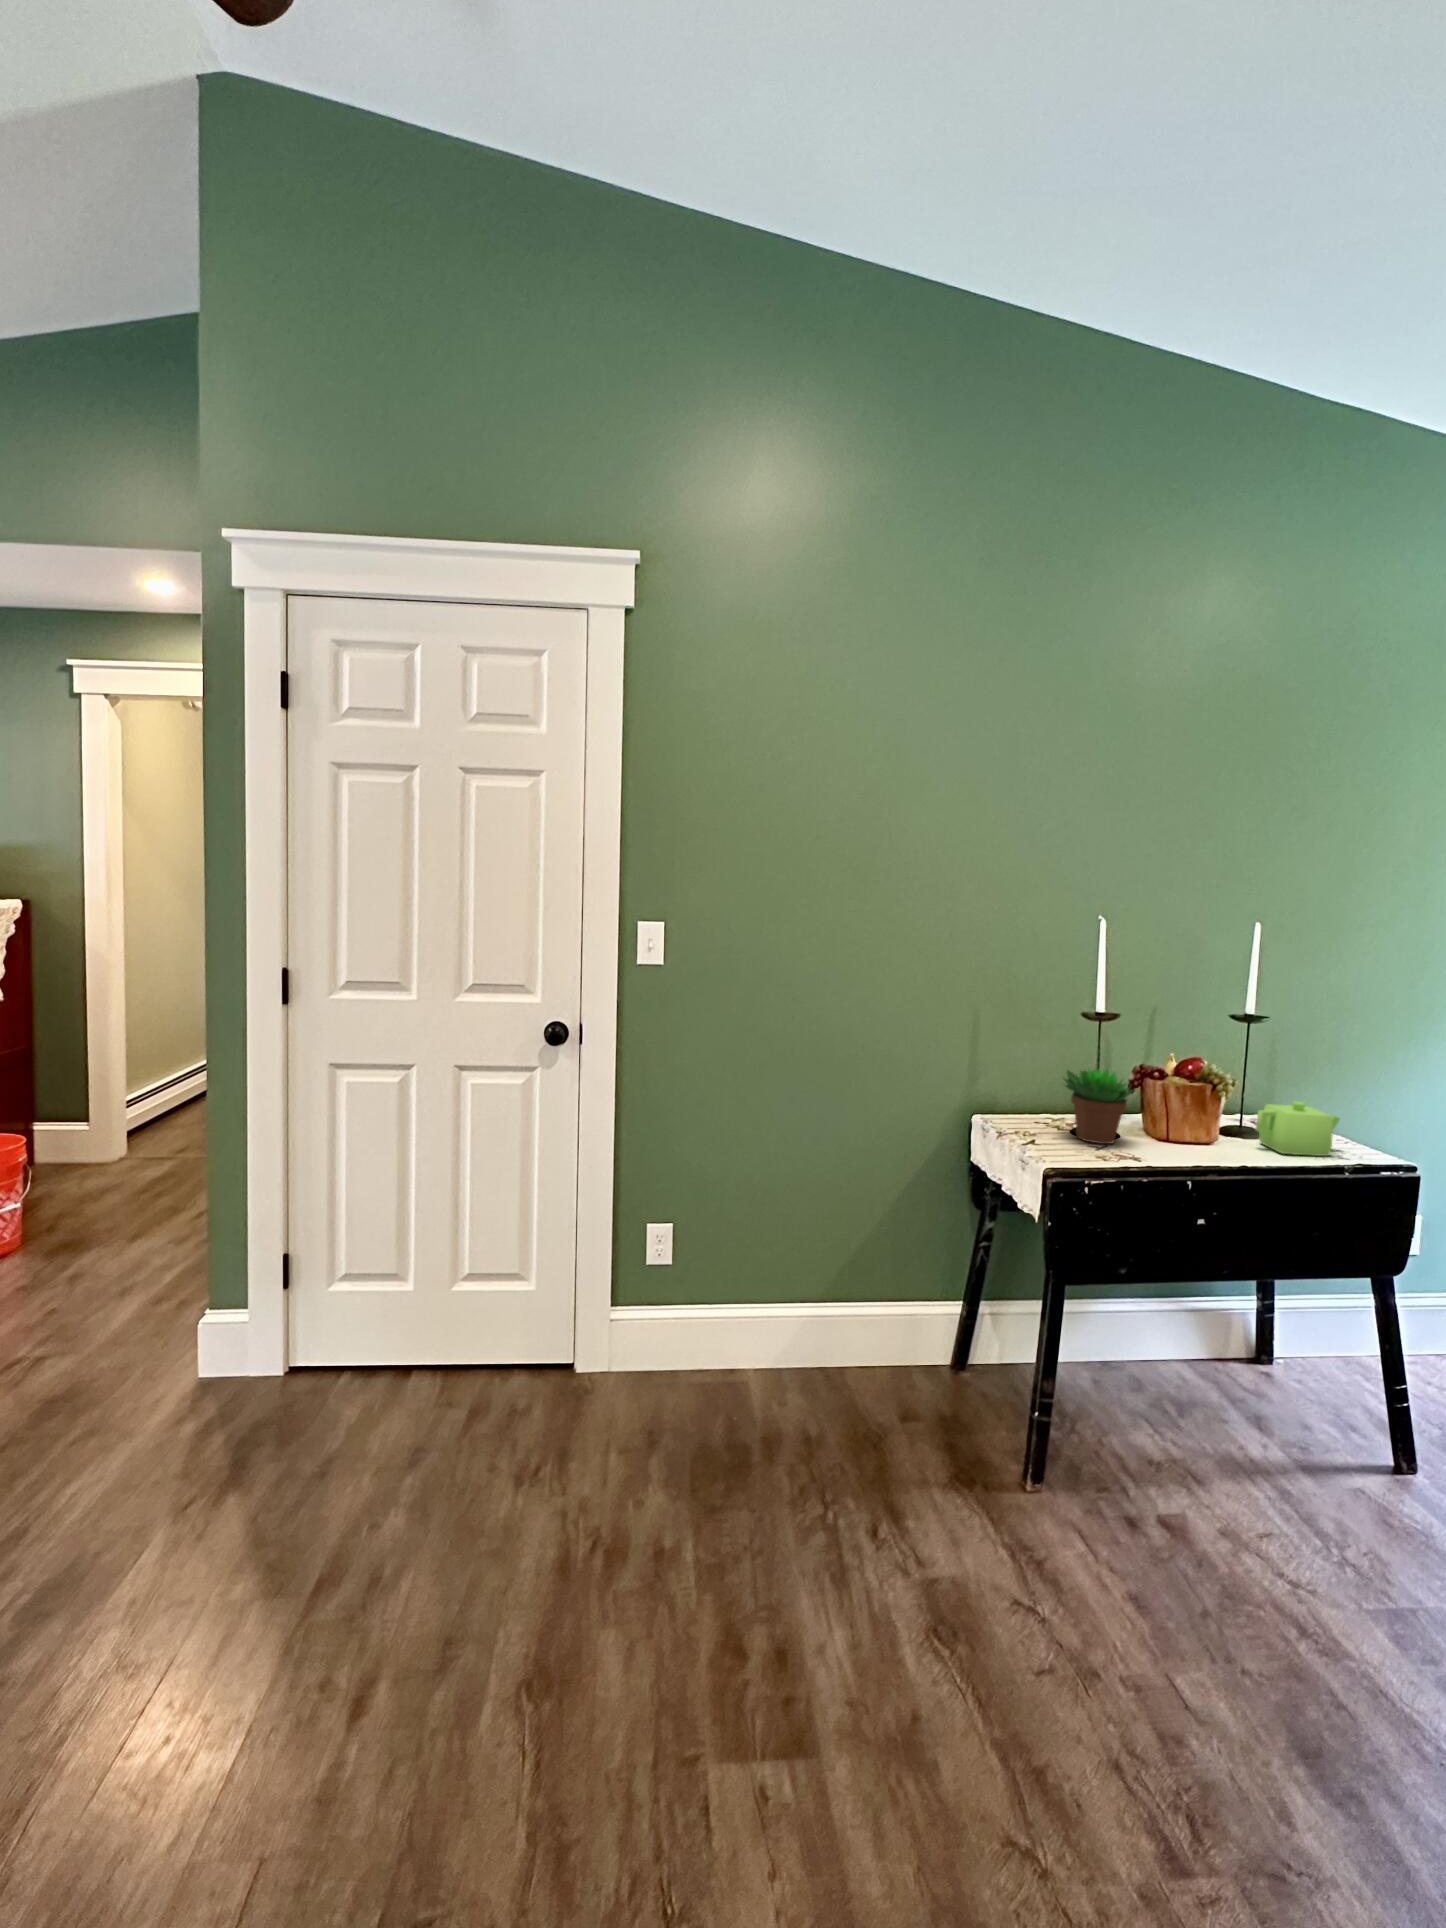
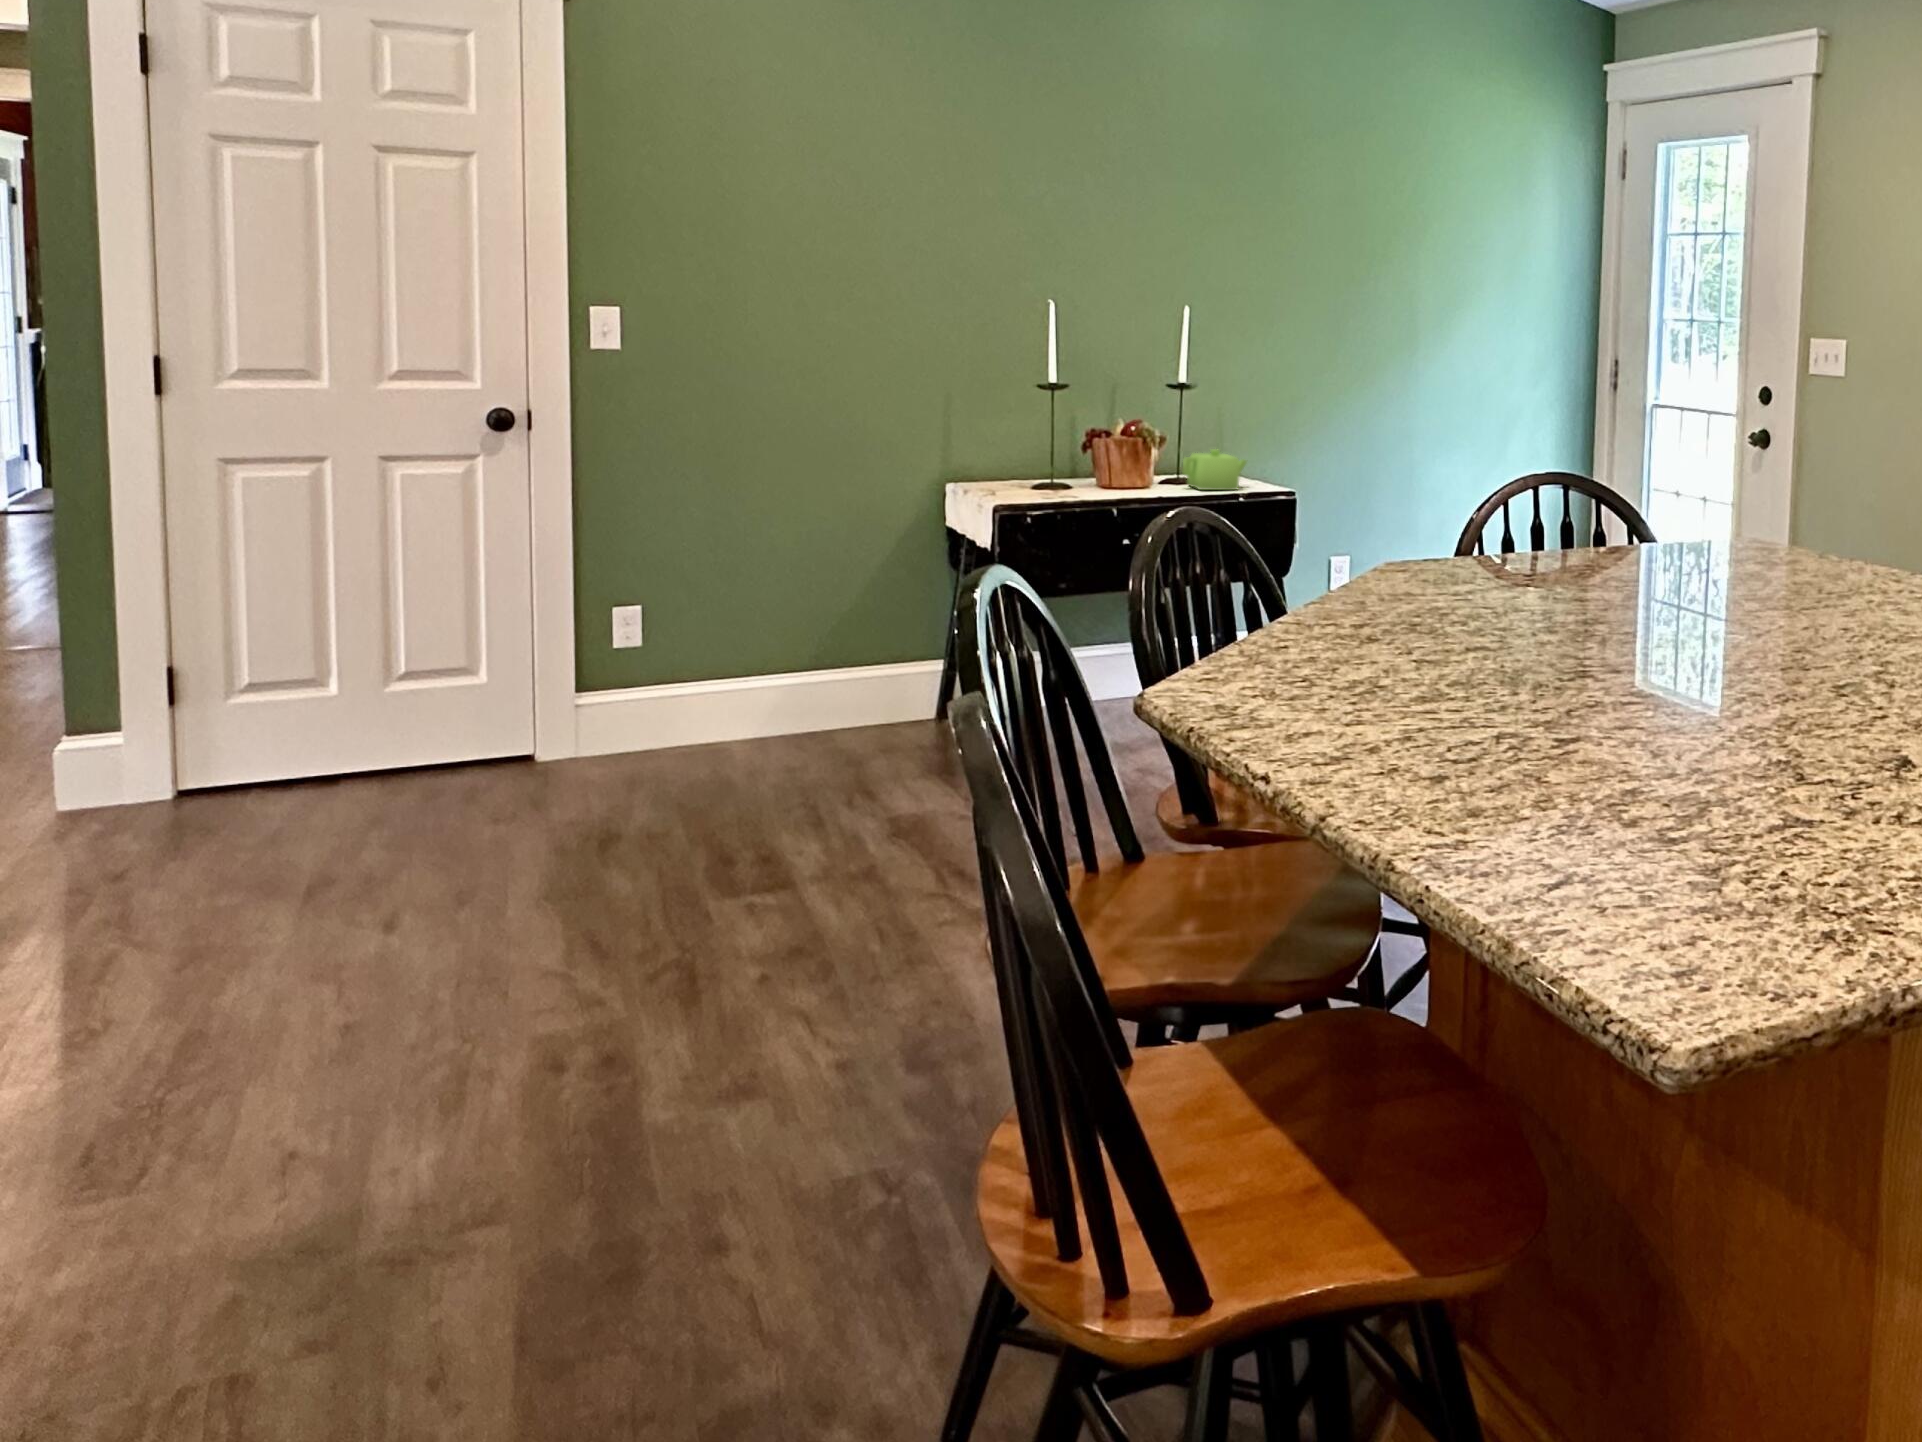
succulent plant: present [1064,1069,1134,1144] -> none [1020,428,1084,491]

